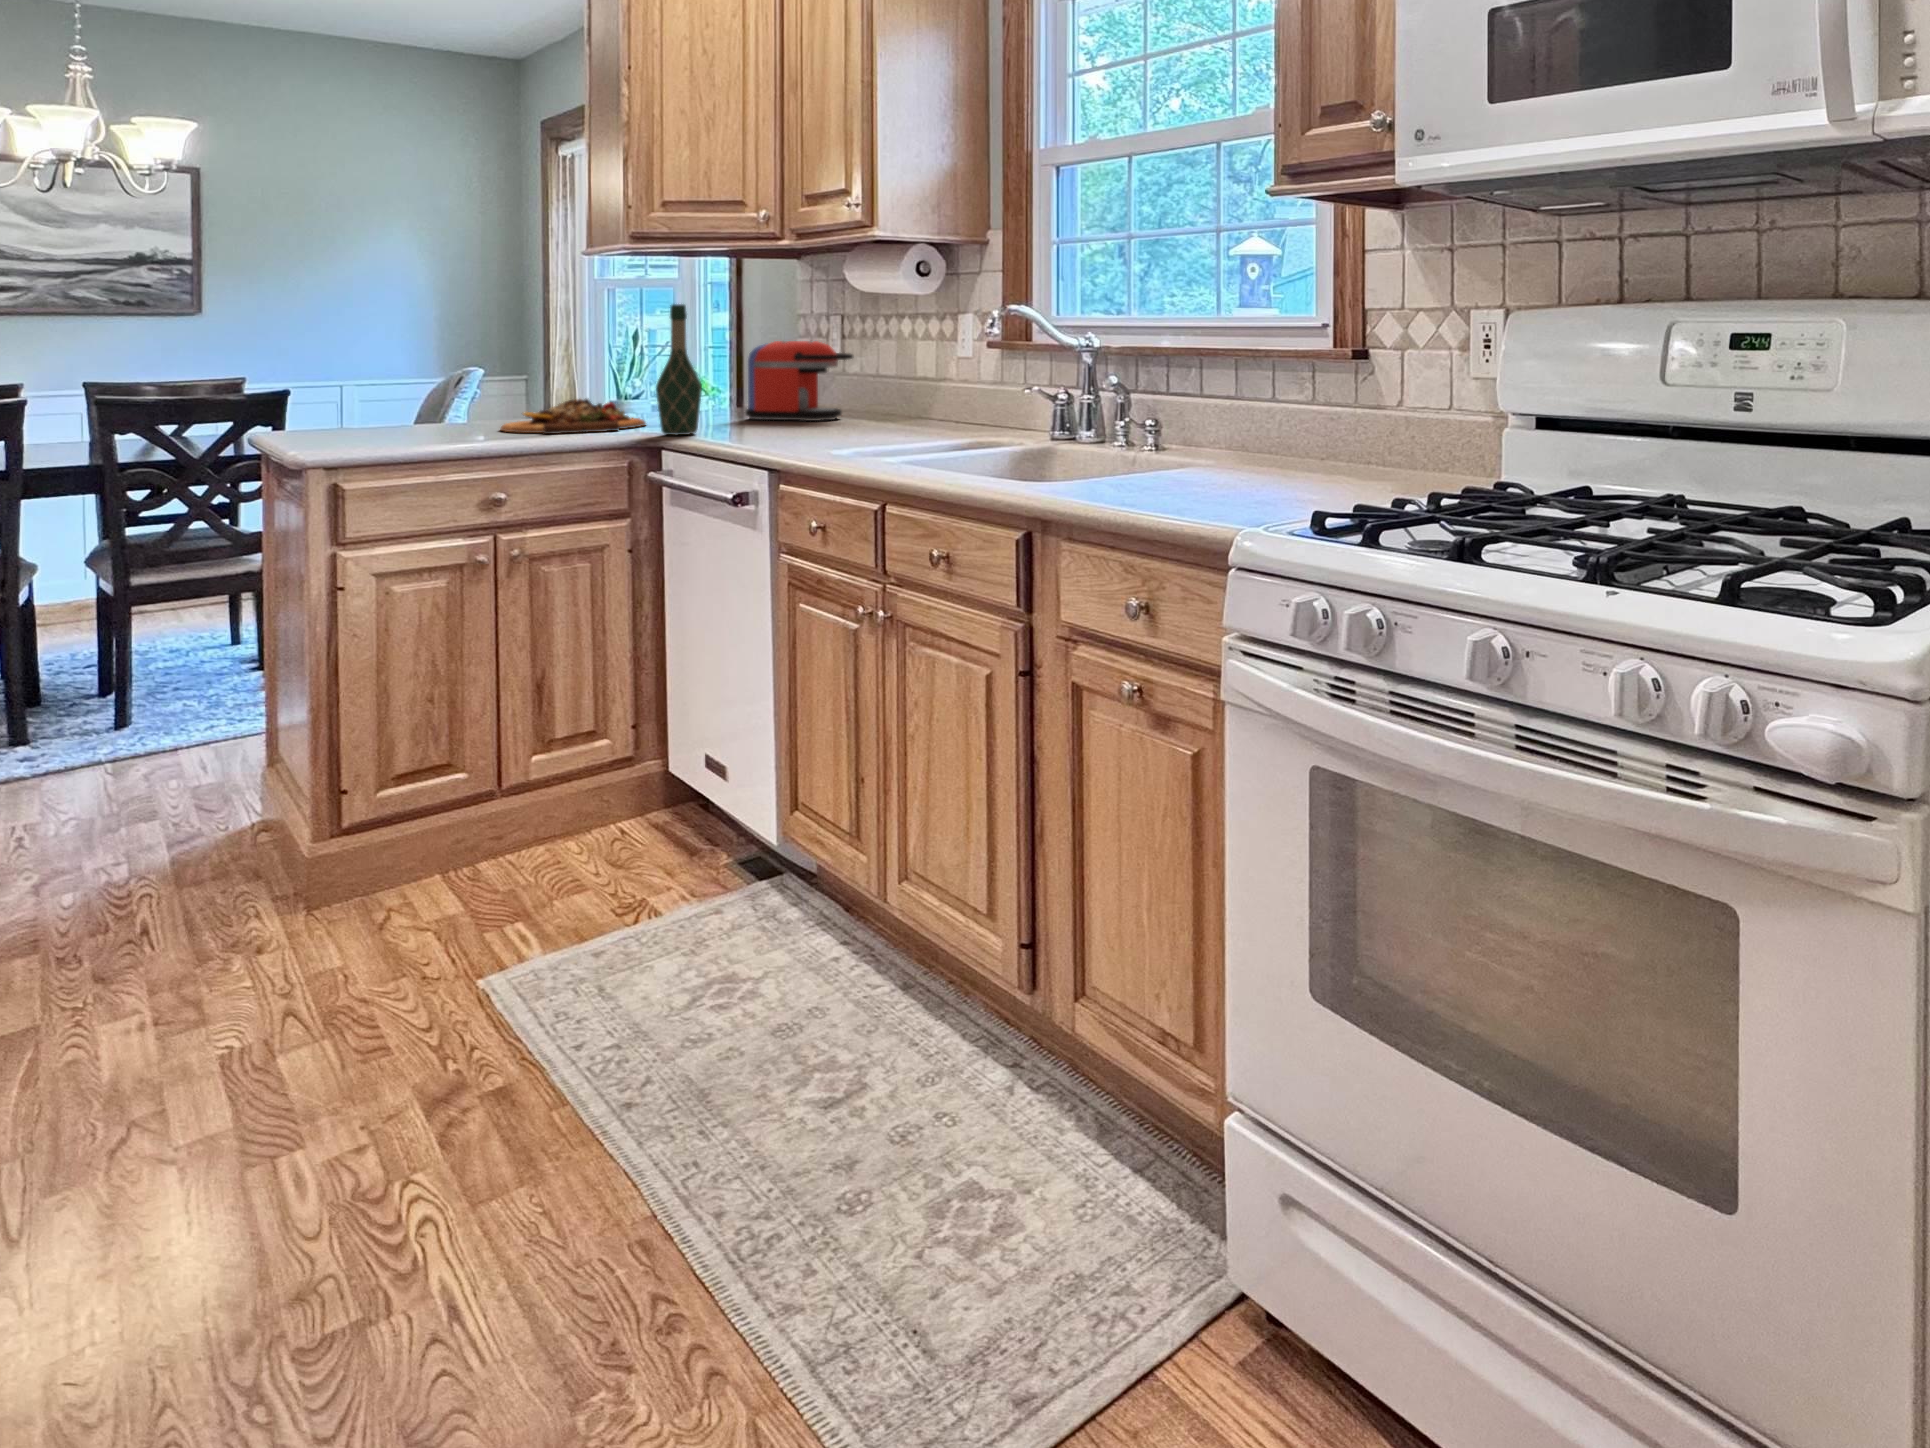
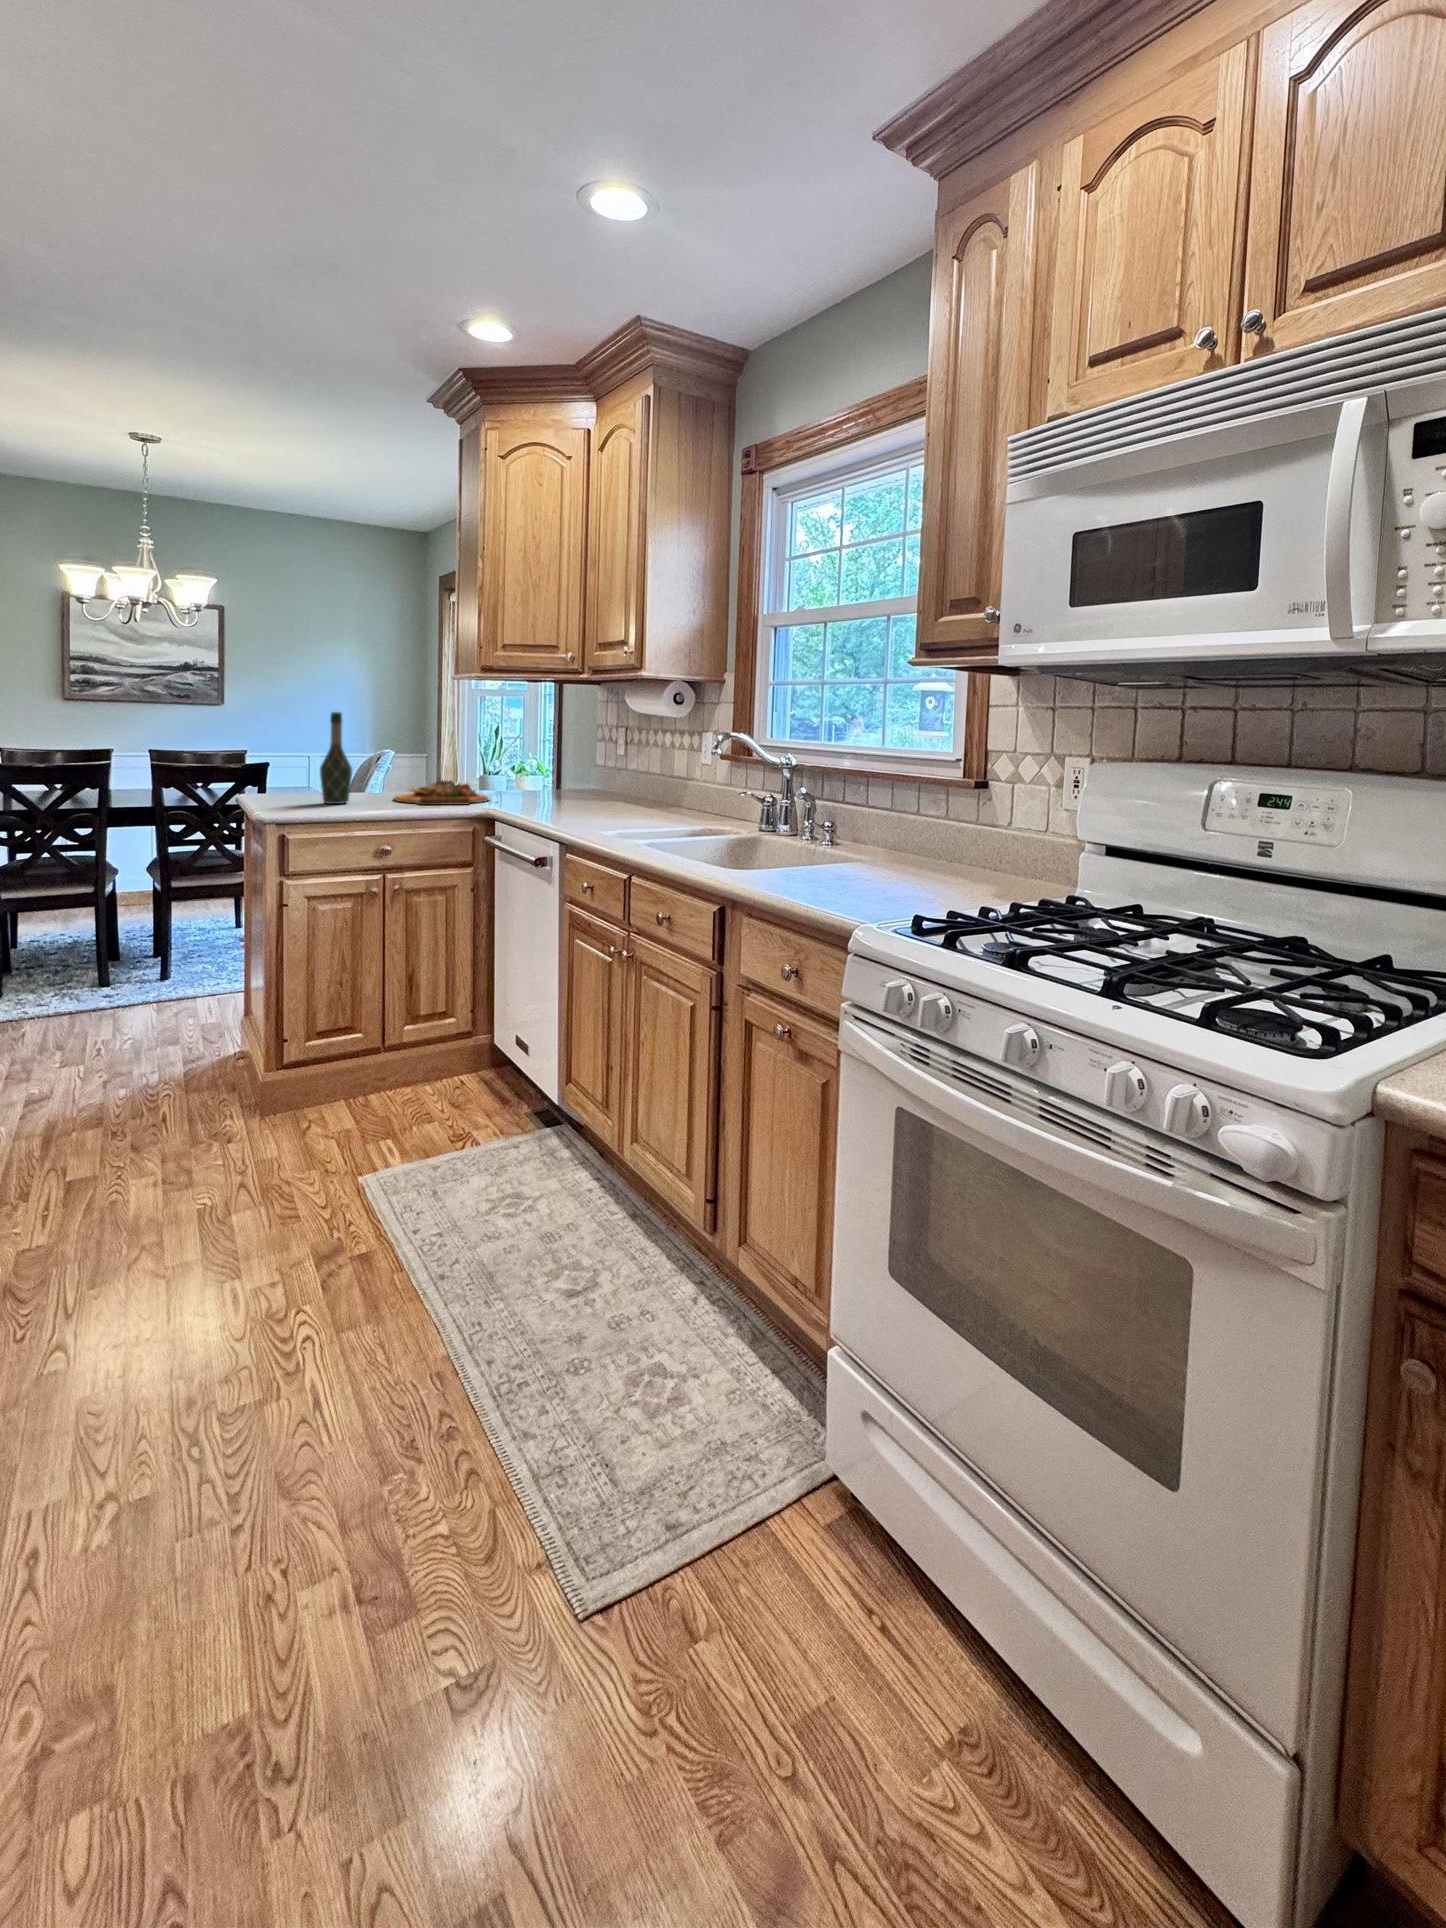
wine bottle: present [656,304,702,435] -> present [320,712,352,804]
coffee maker: present [745,341,853,421] -> none [557,745,632,803]

